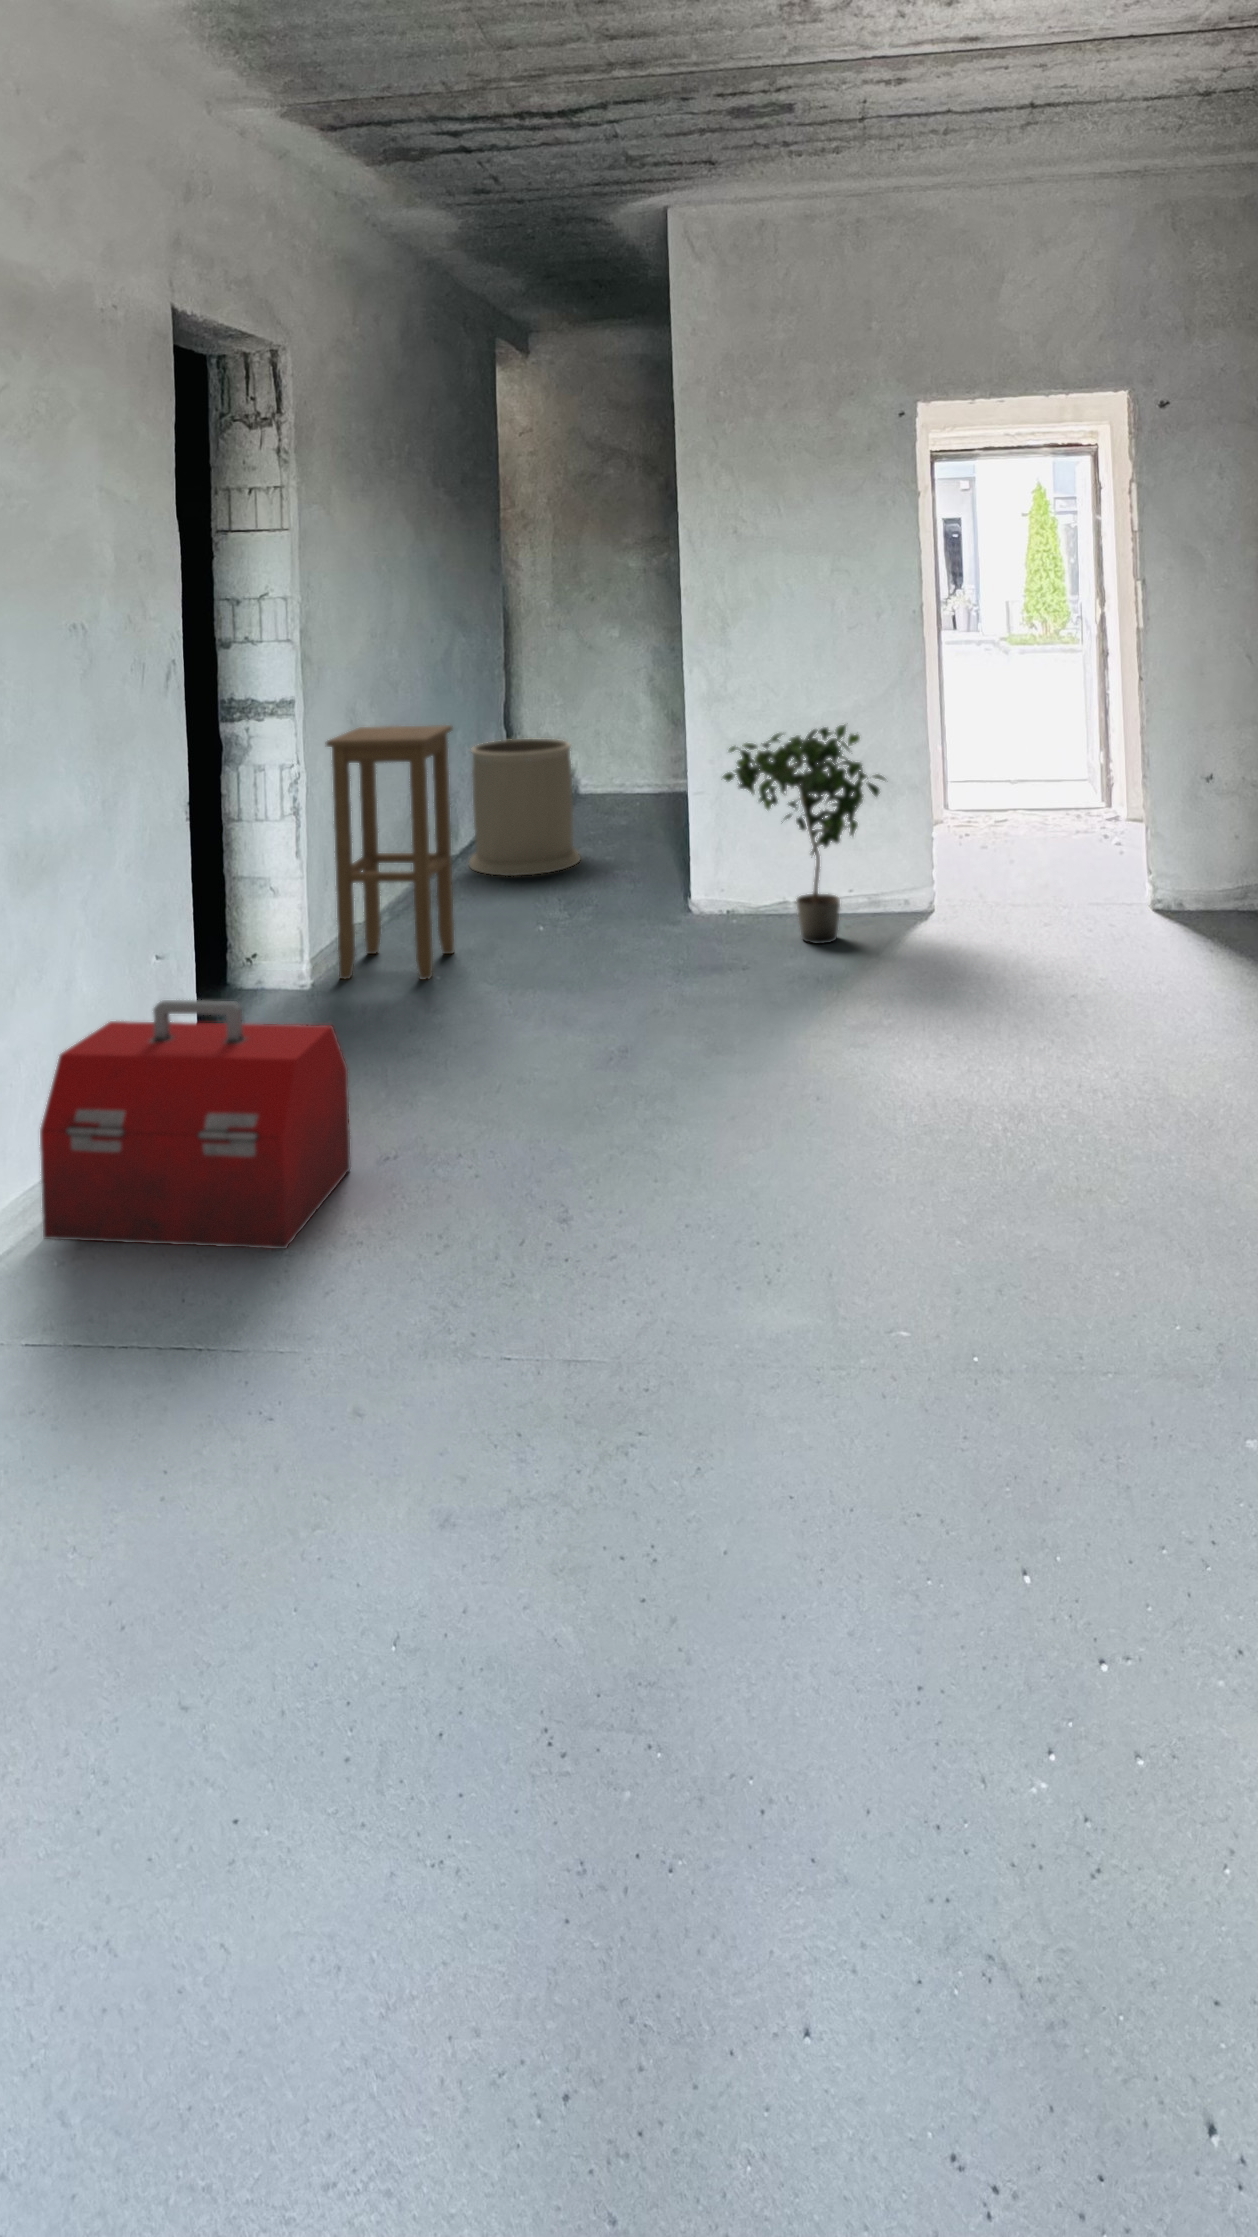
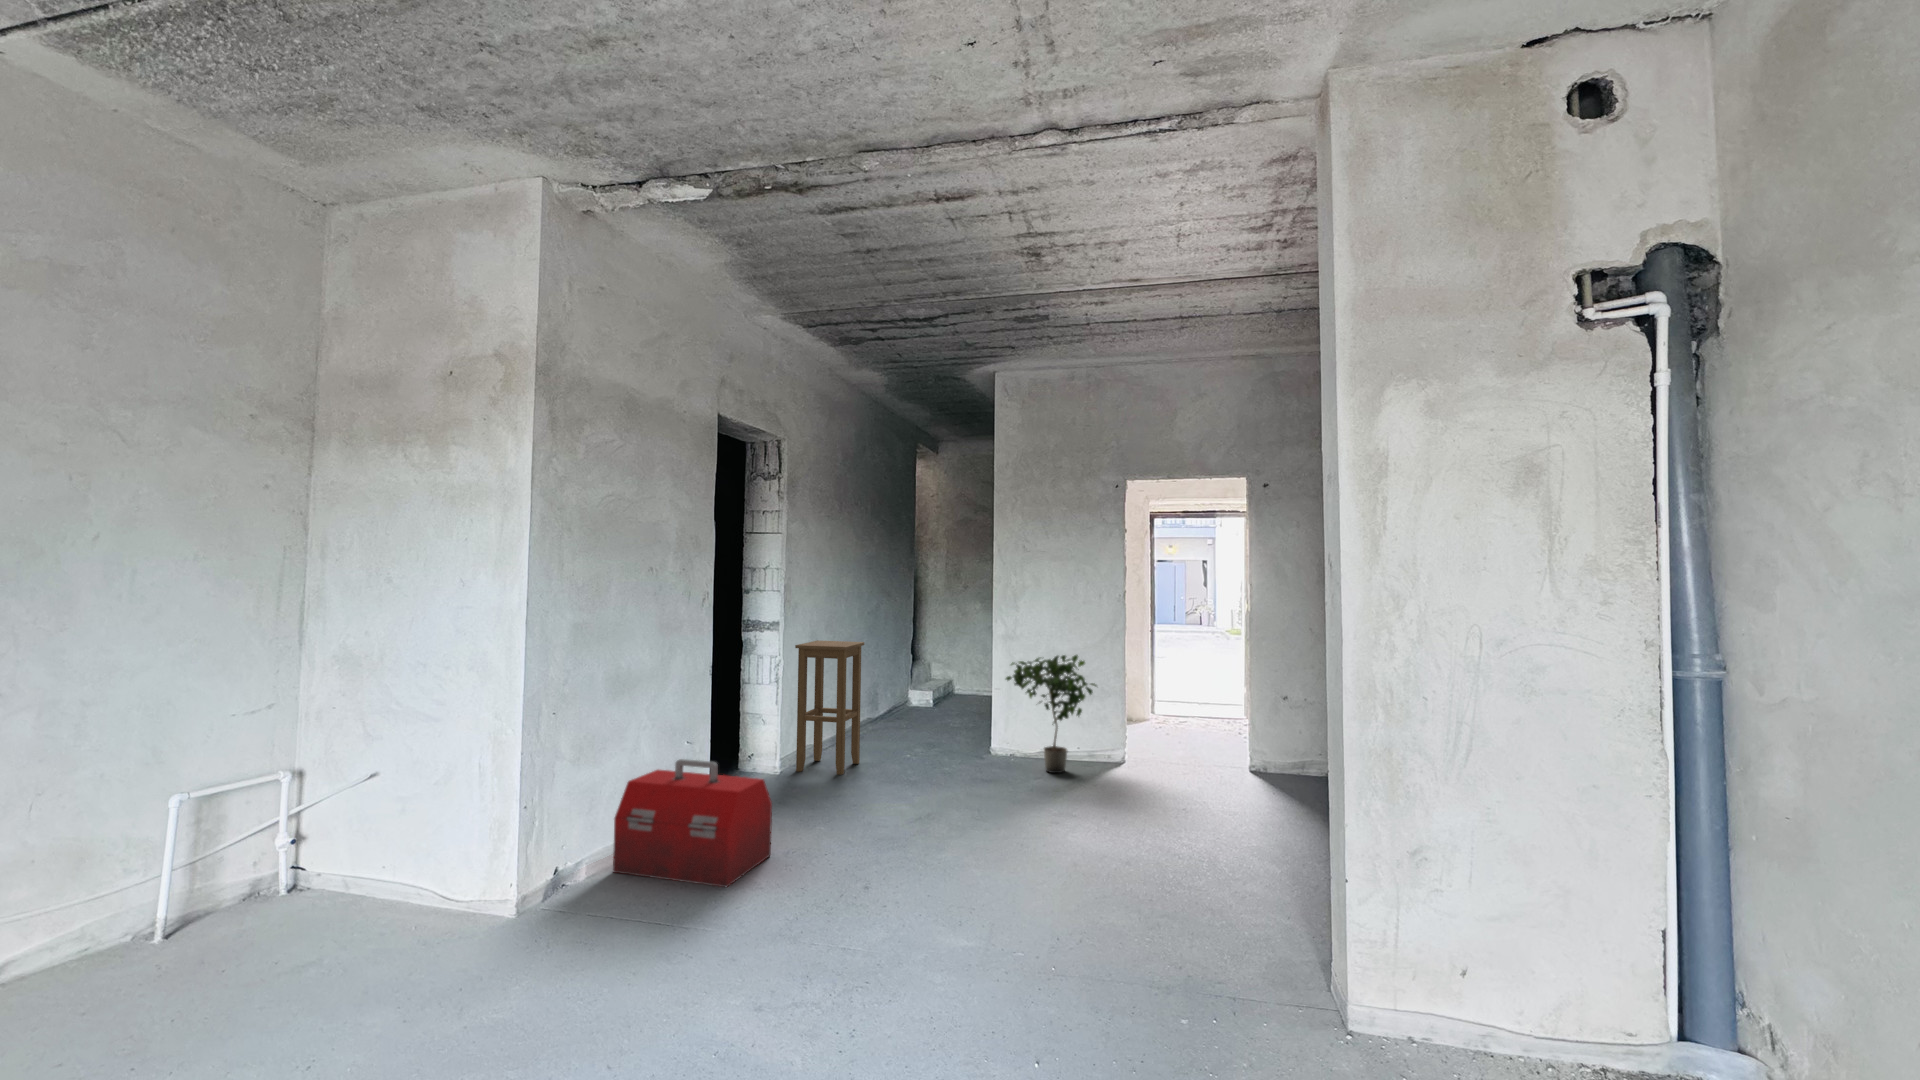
trash can: present [469,738,580,876] -> none [882,658,942,730]

